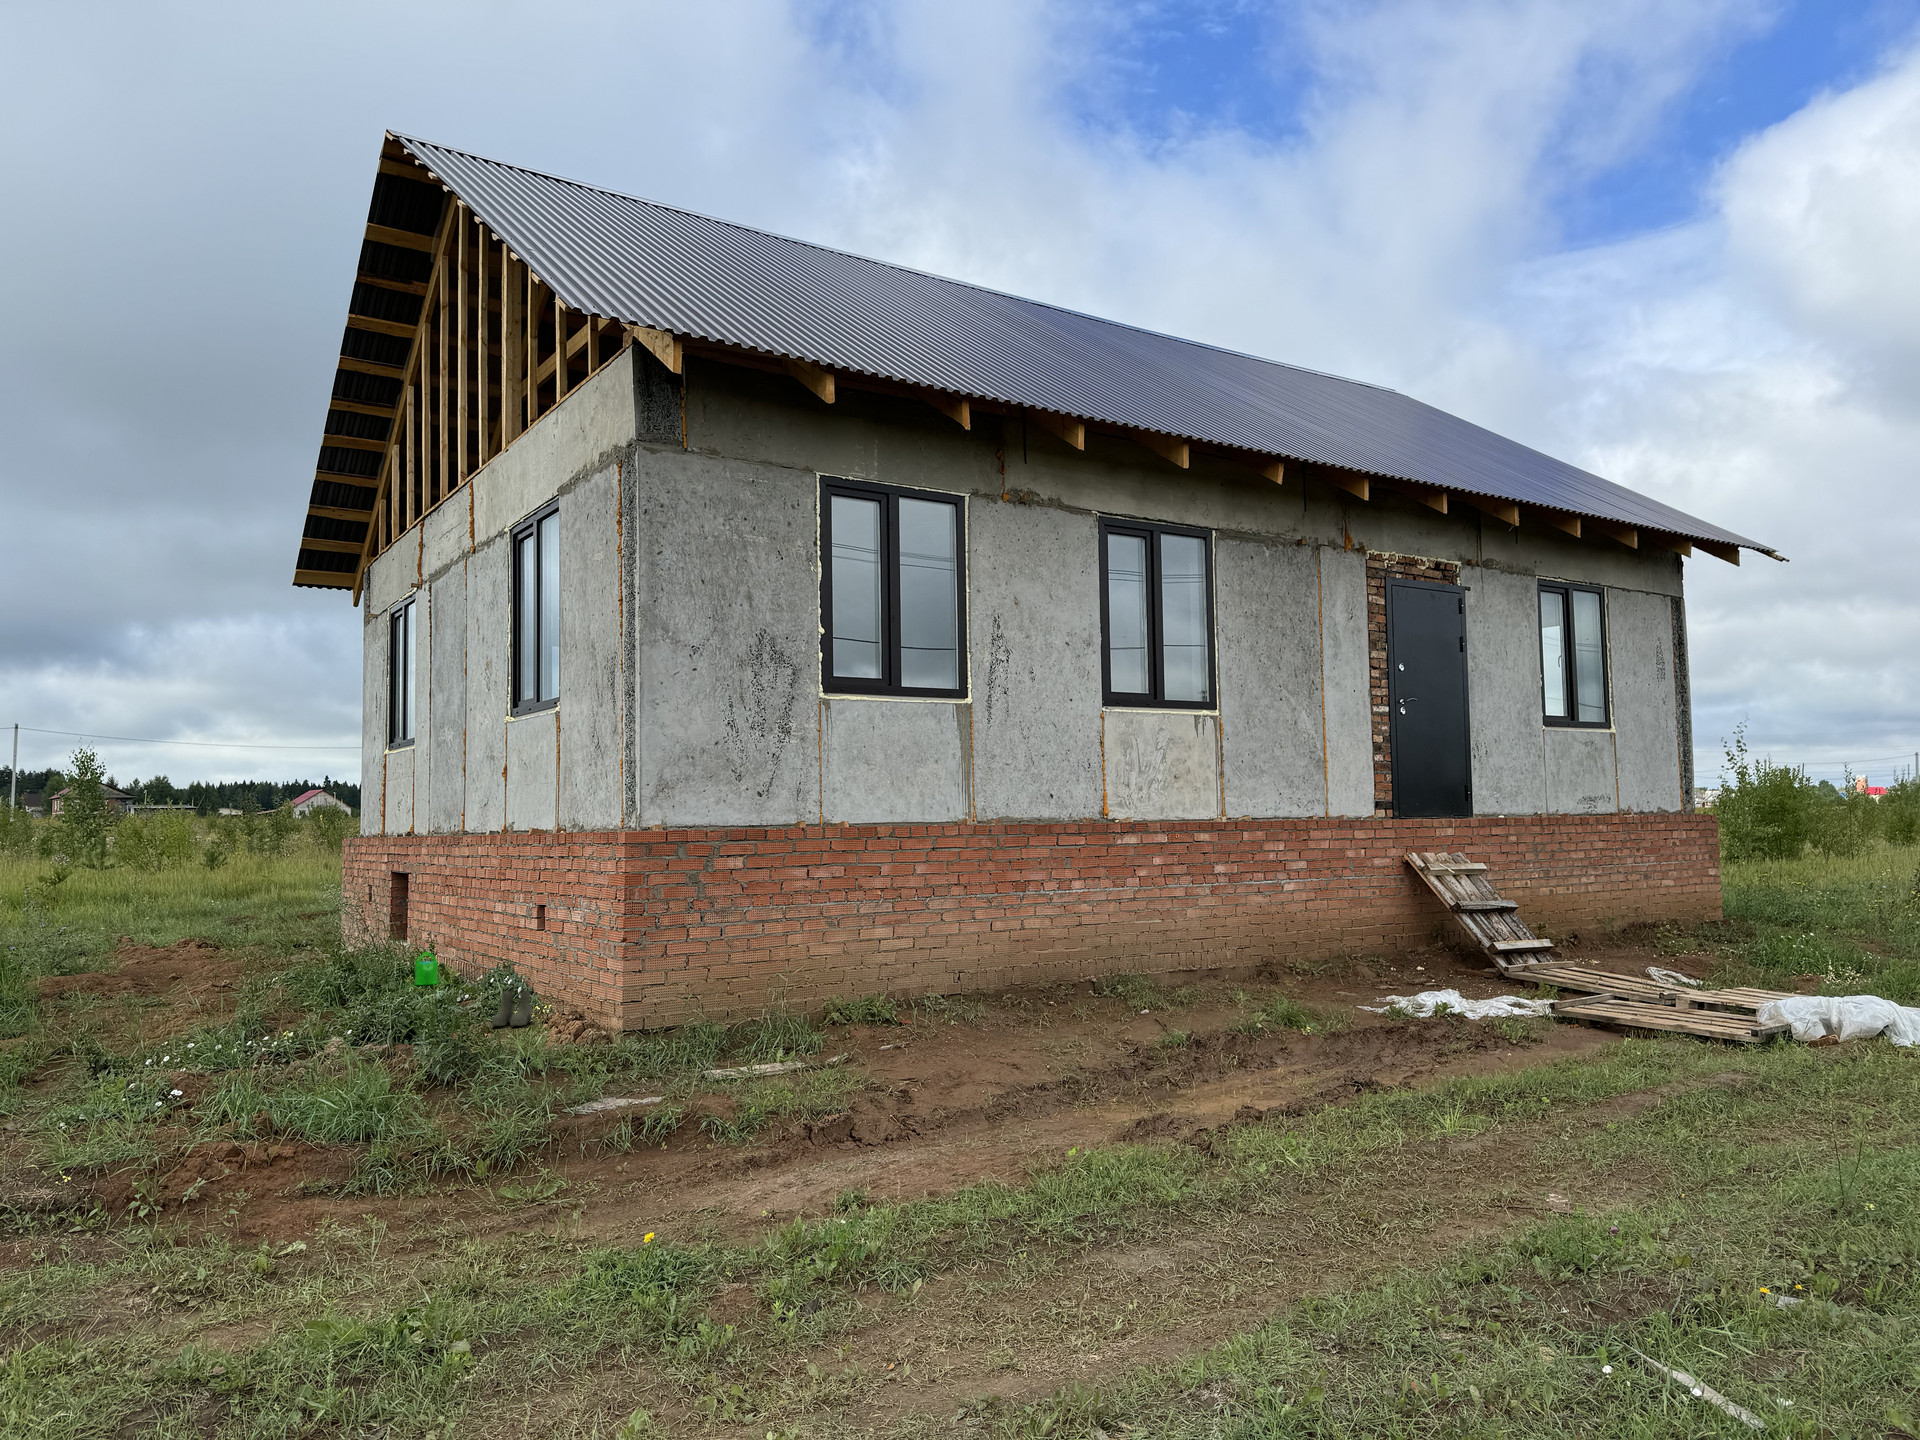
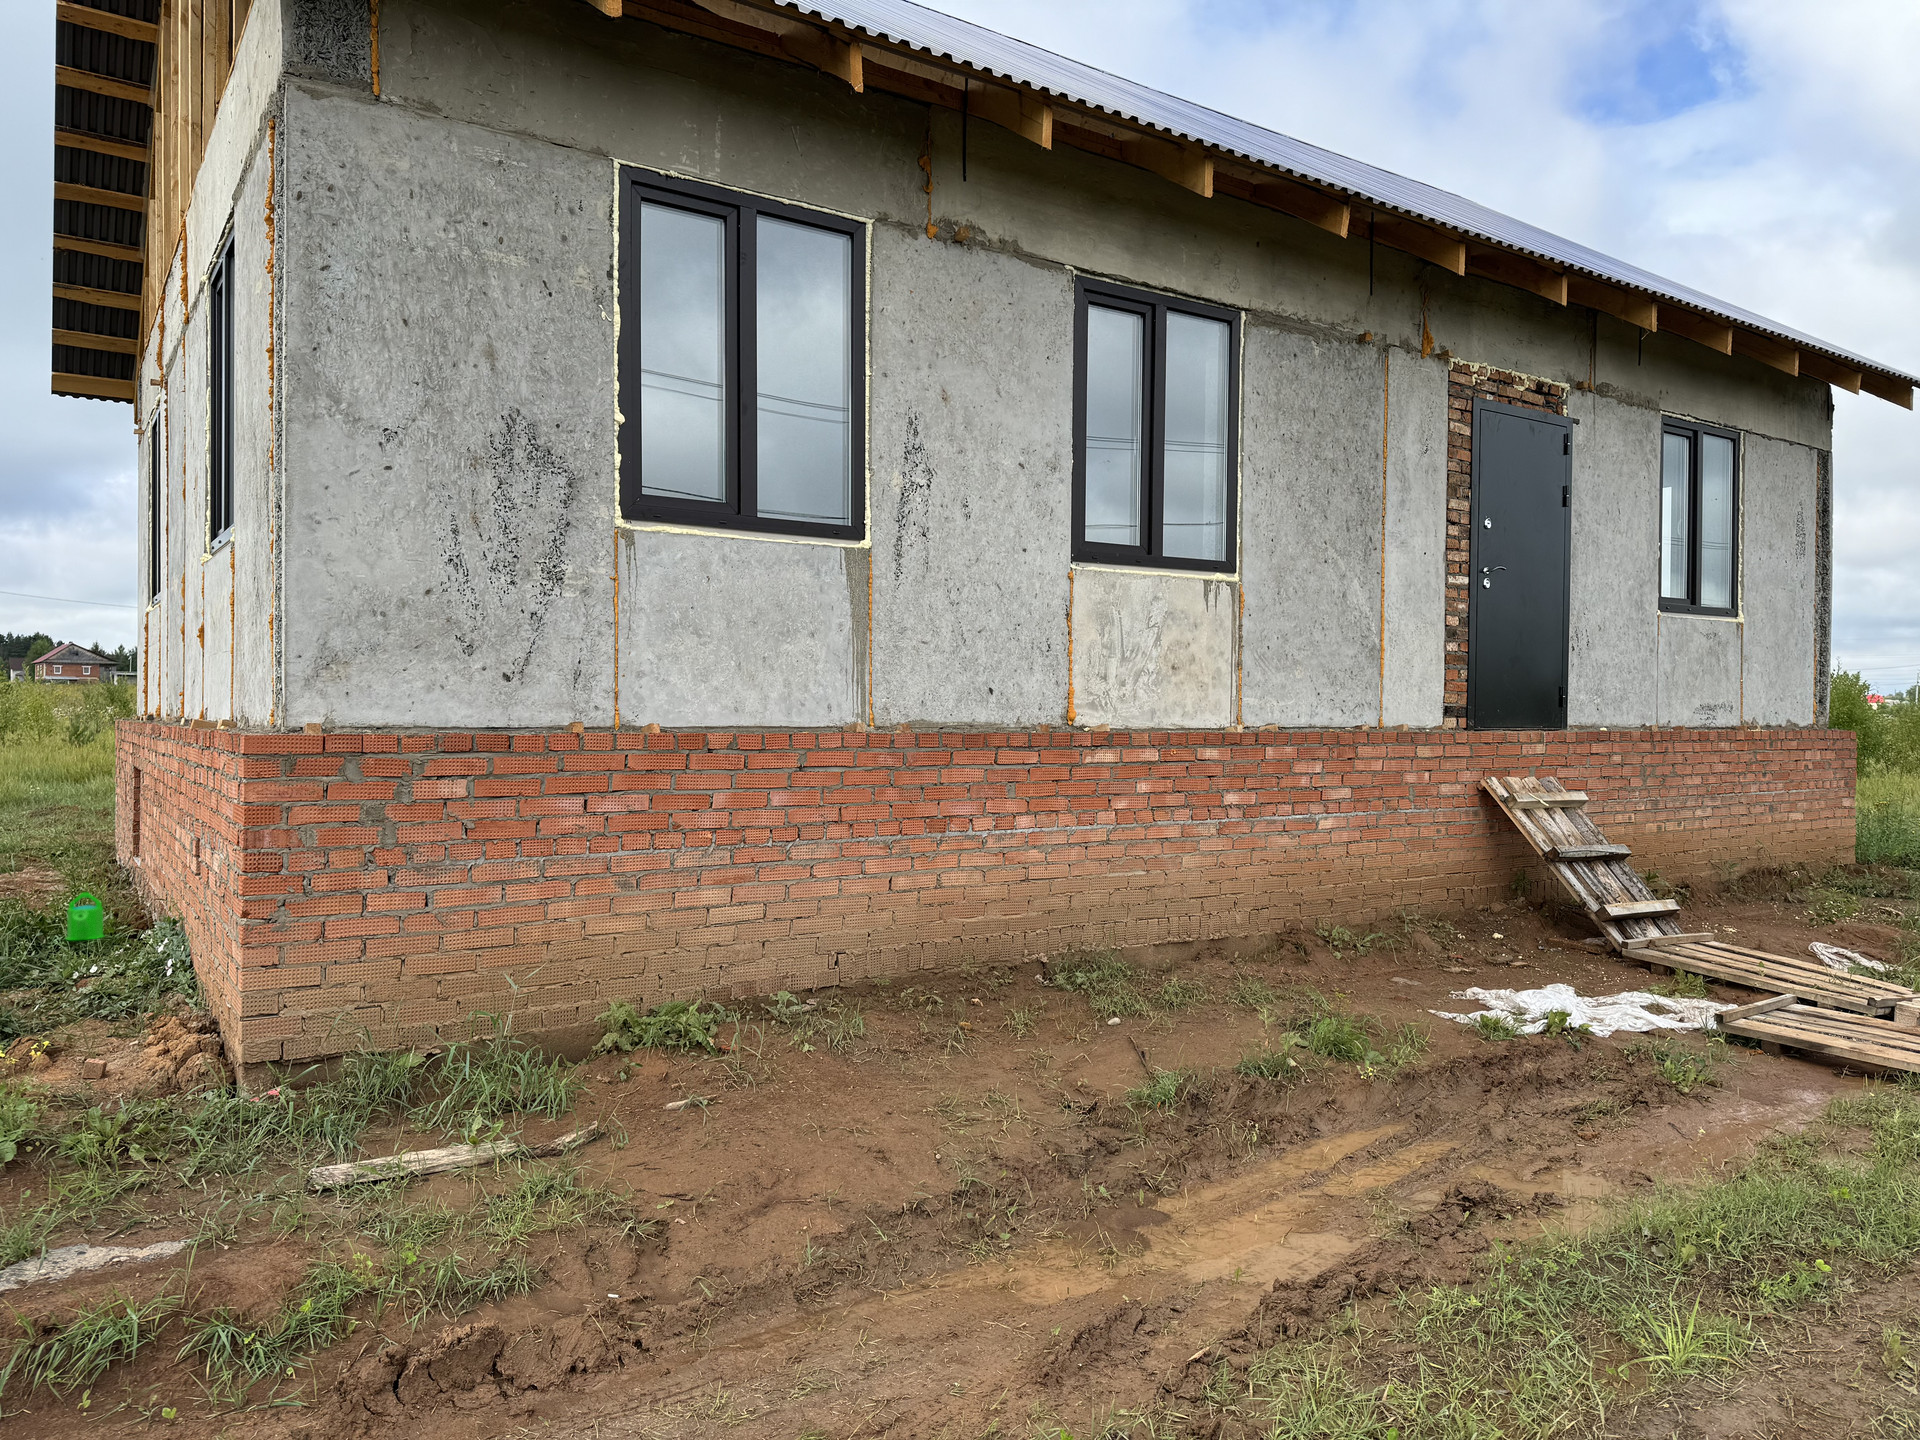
boots: present [492,990,532,1026] -> none [62,980,141,1041]

